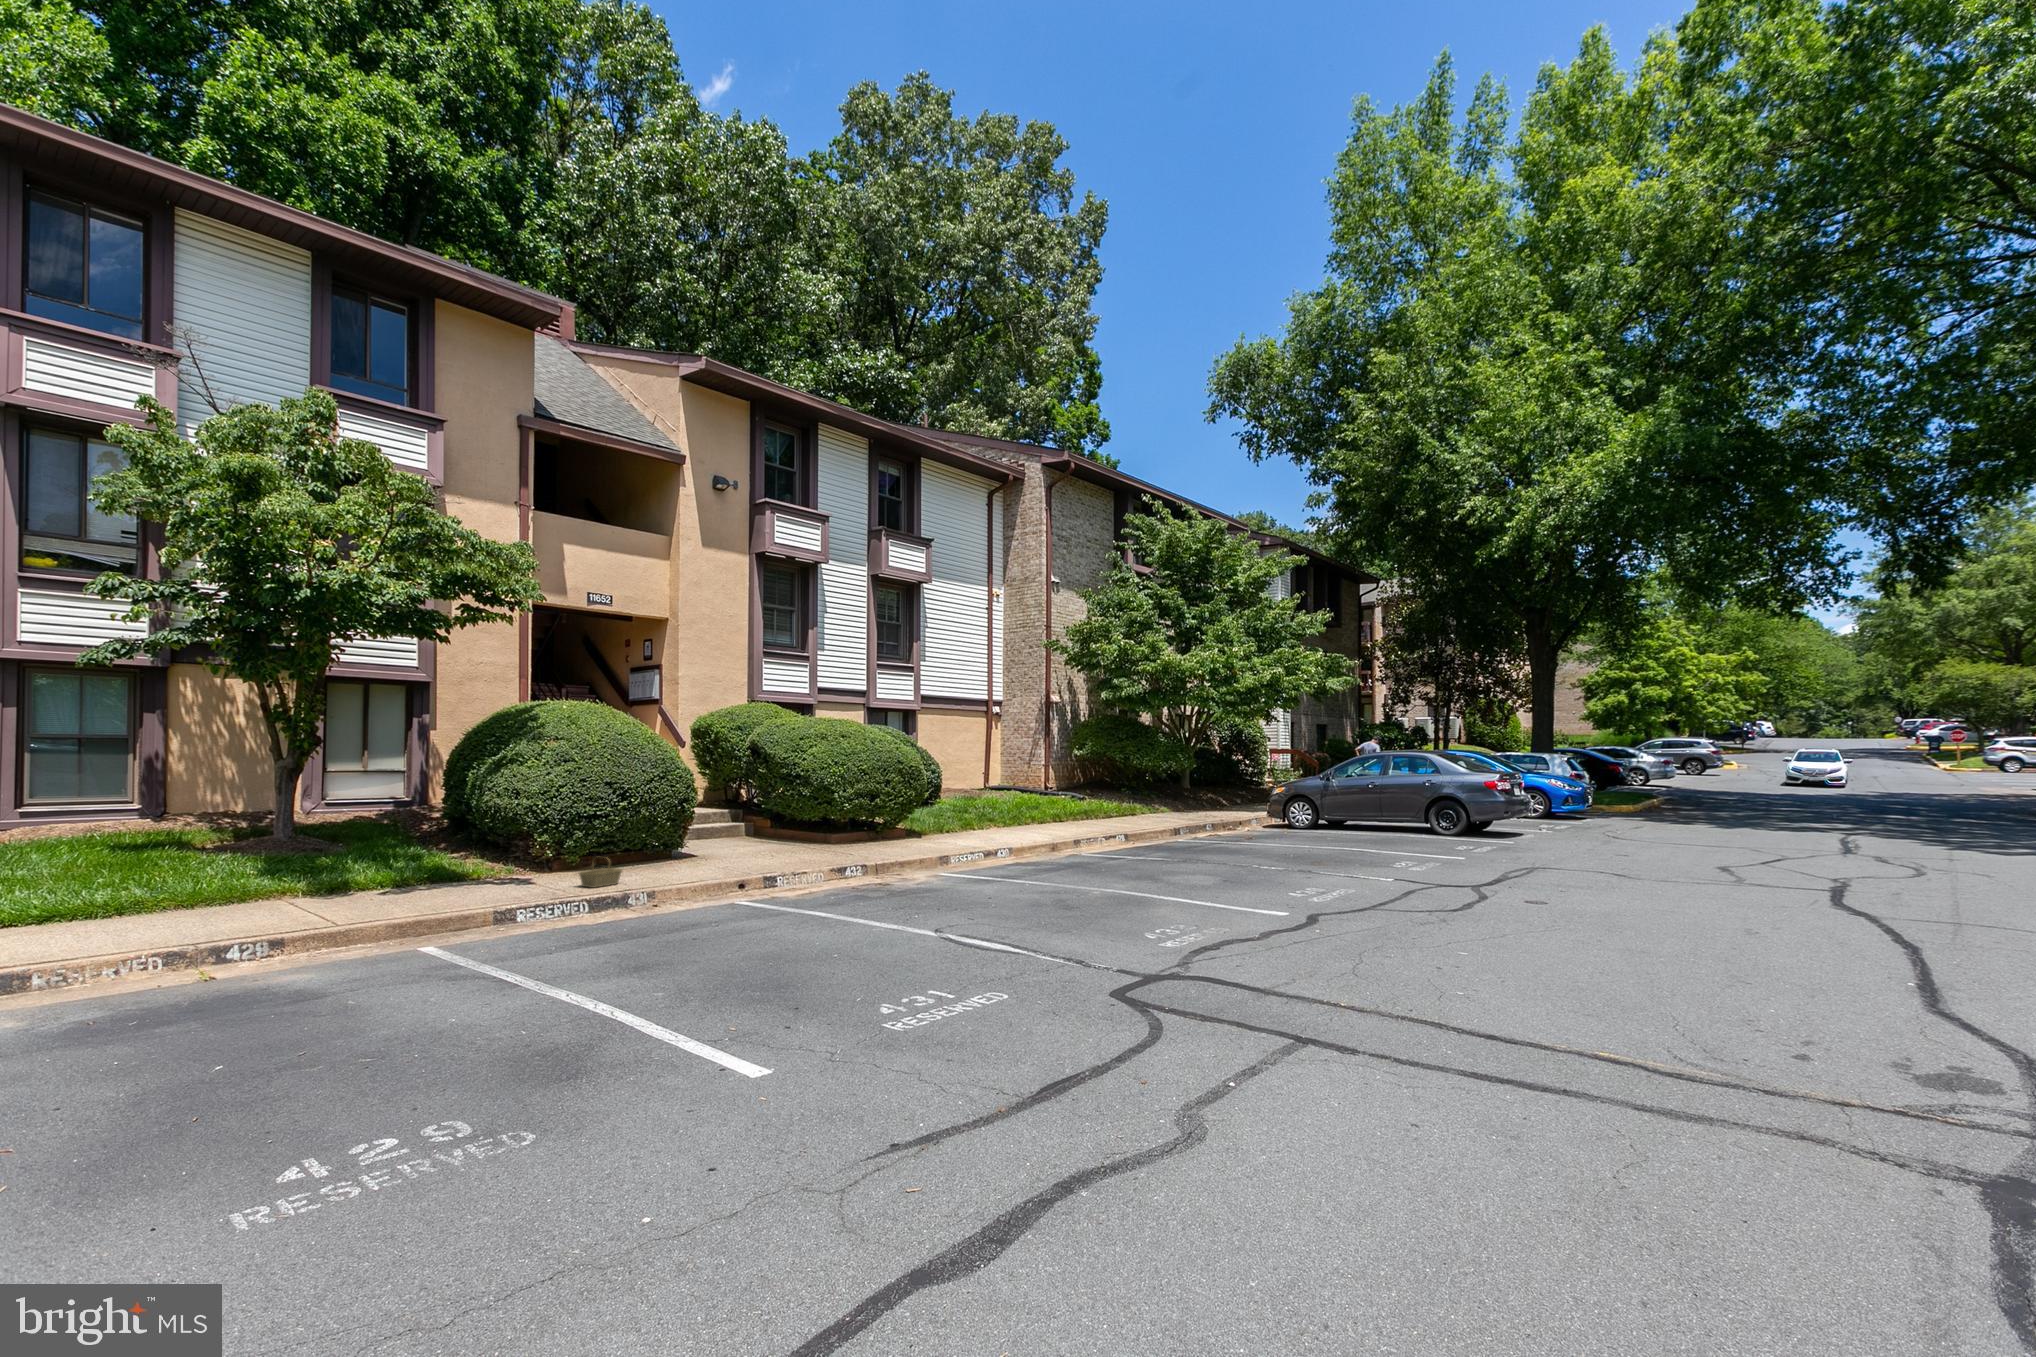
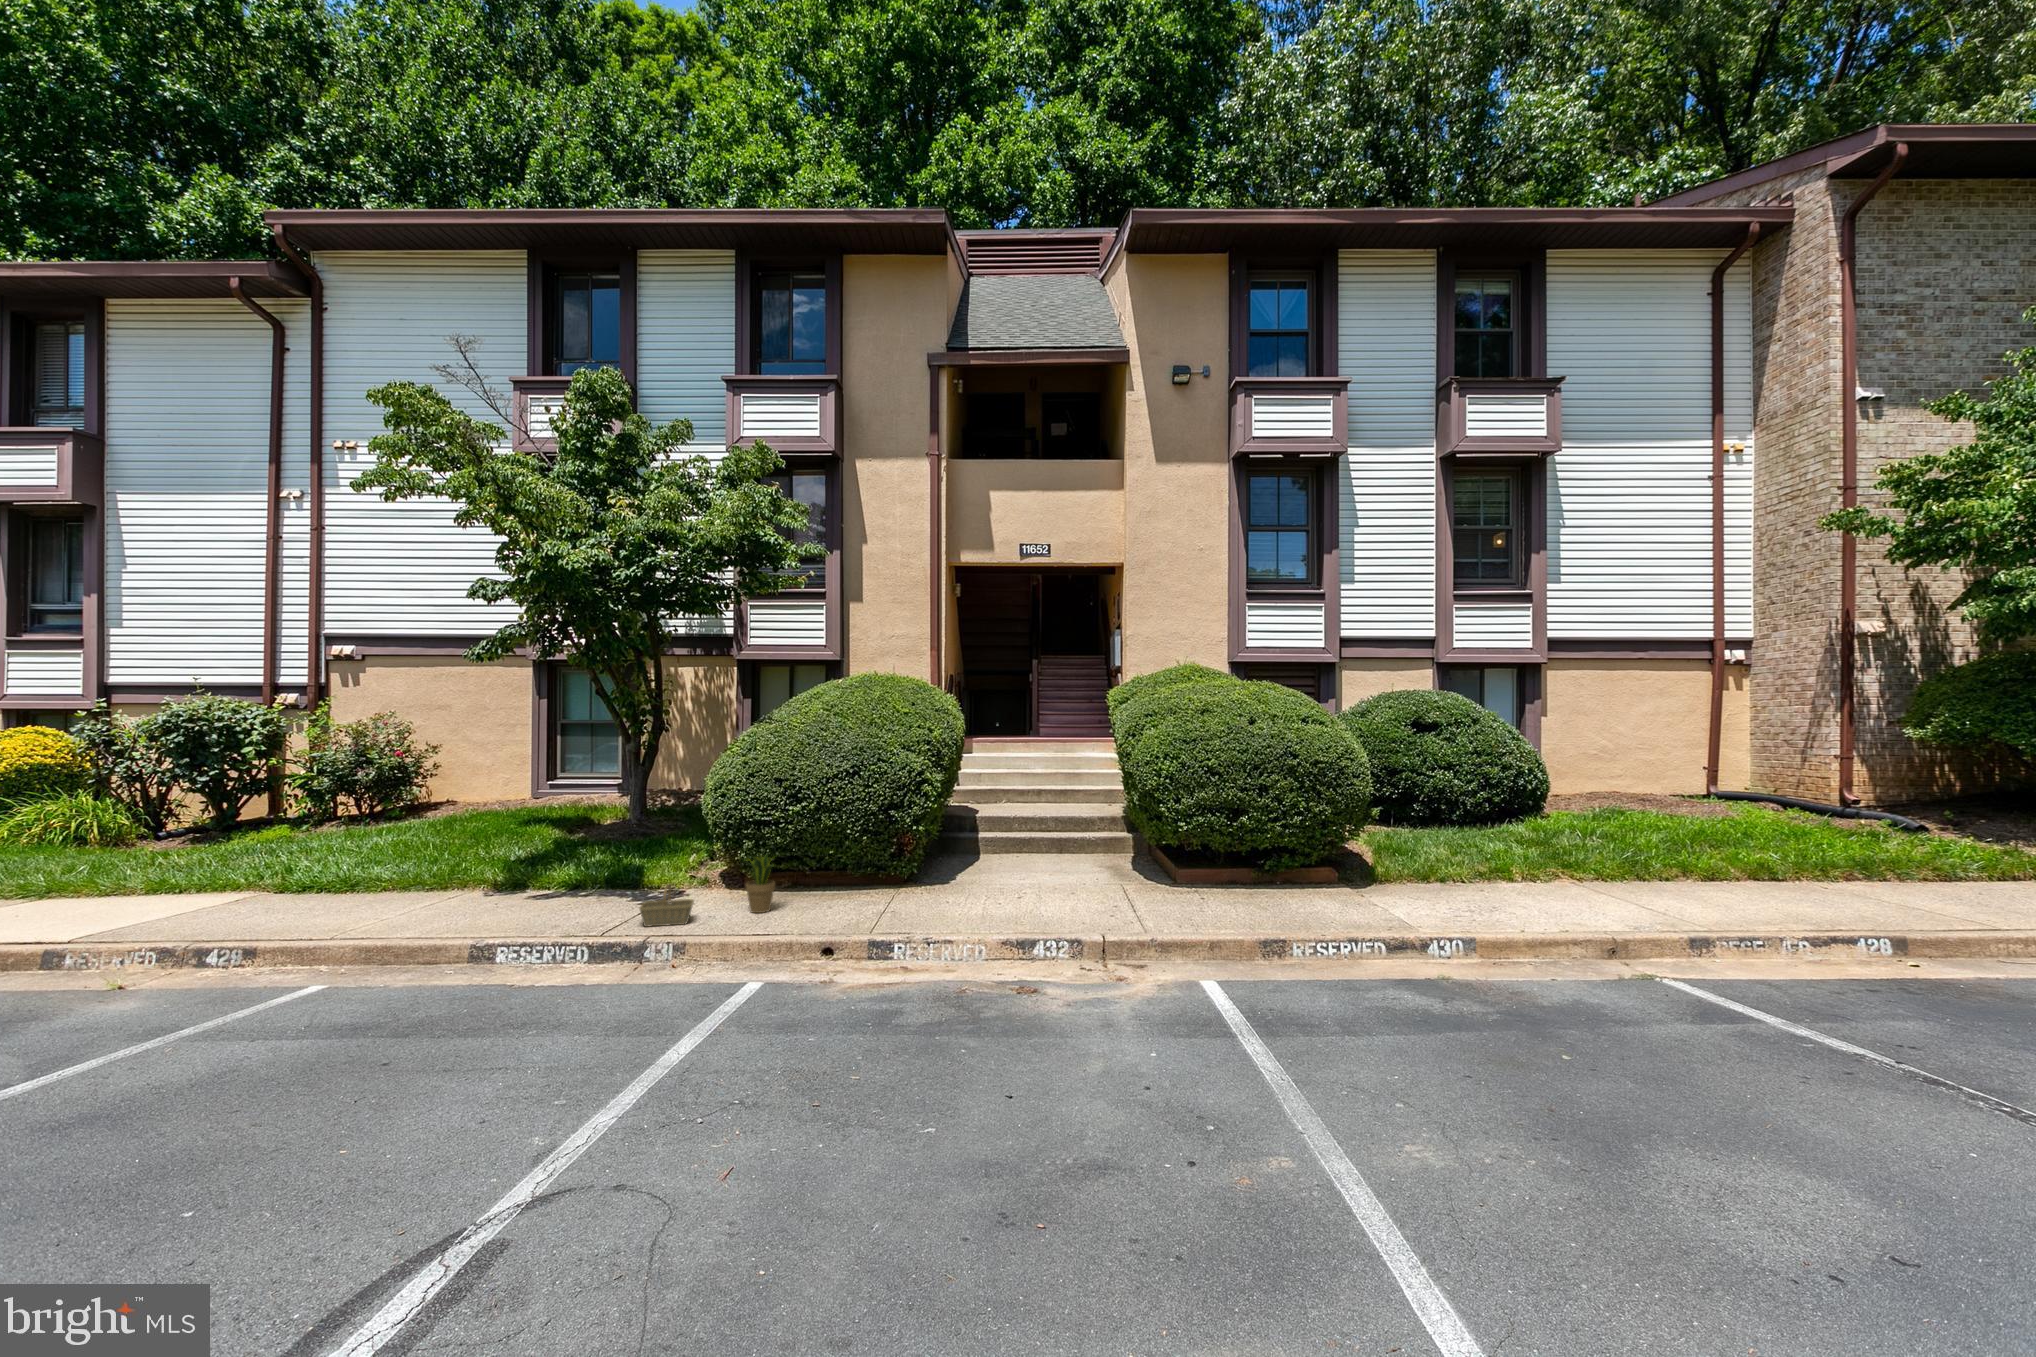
potted plant: none [629,832,656,876] -> present [746,855,775,913]

